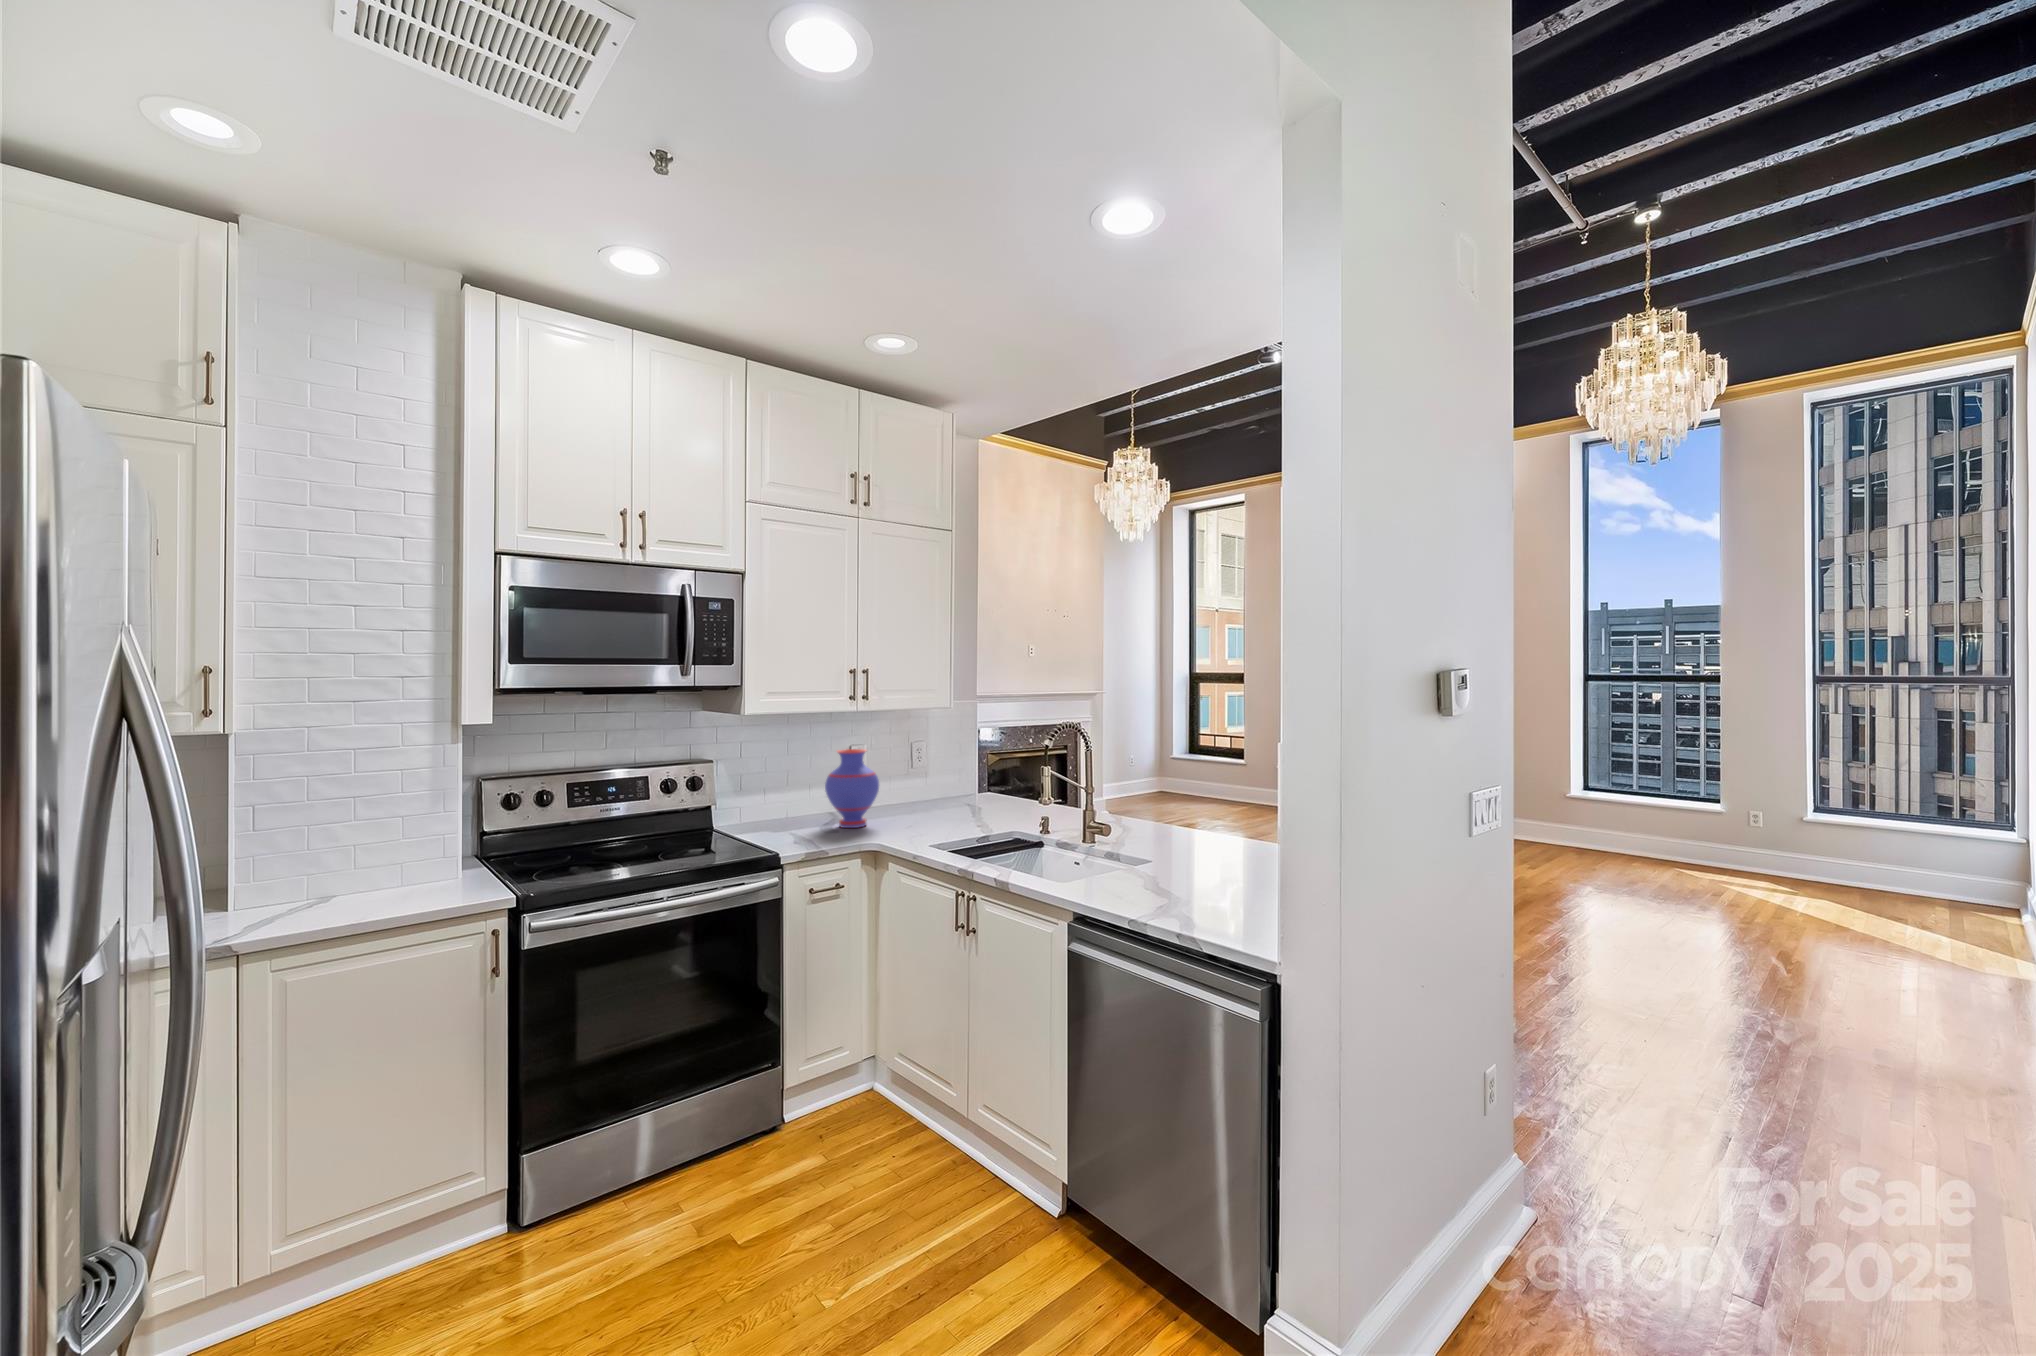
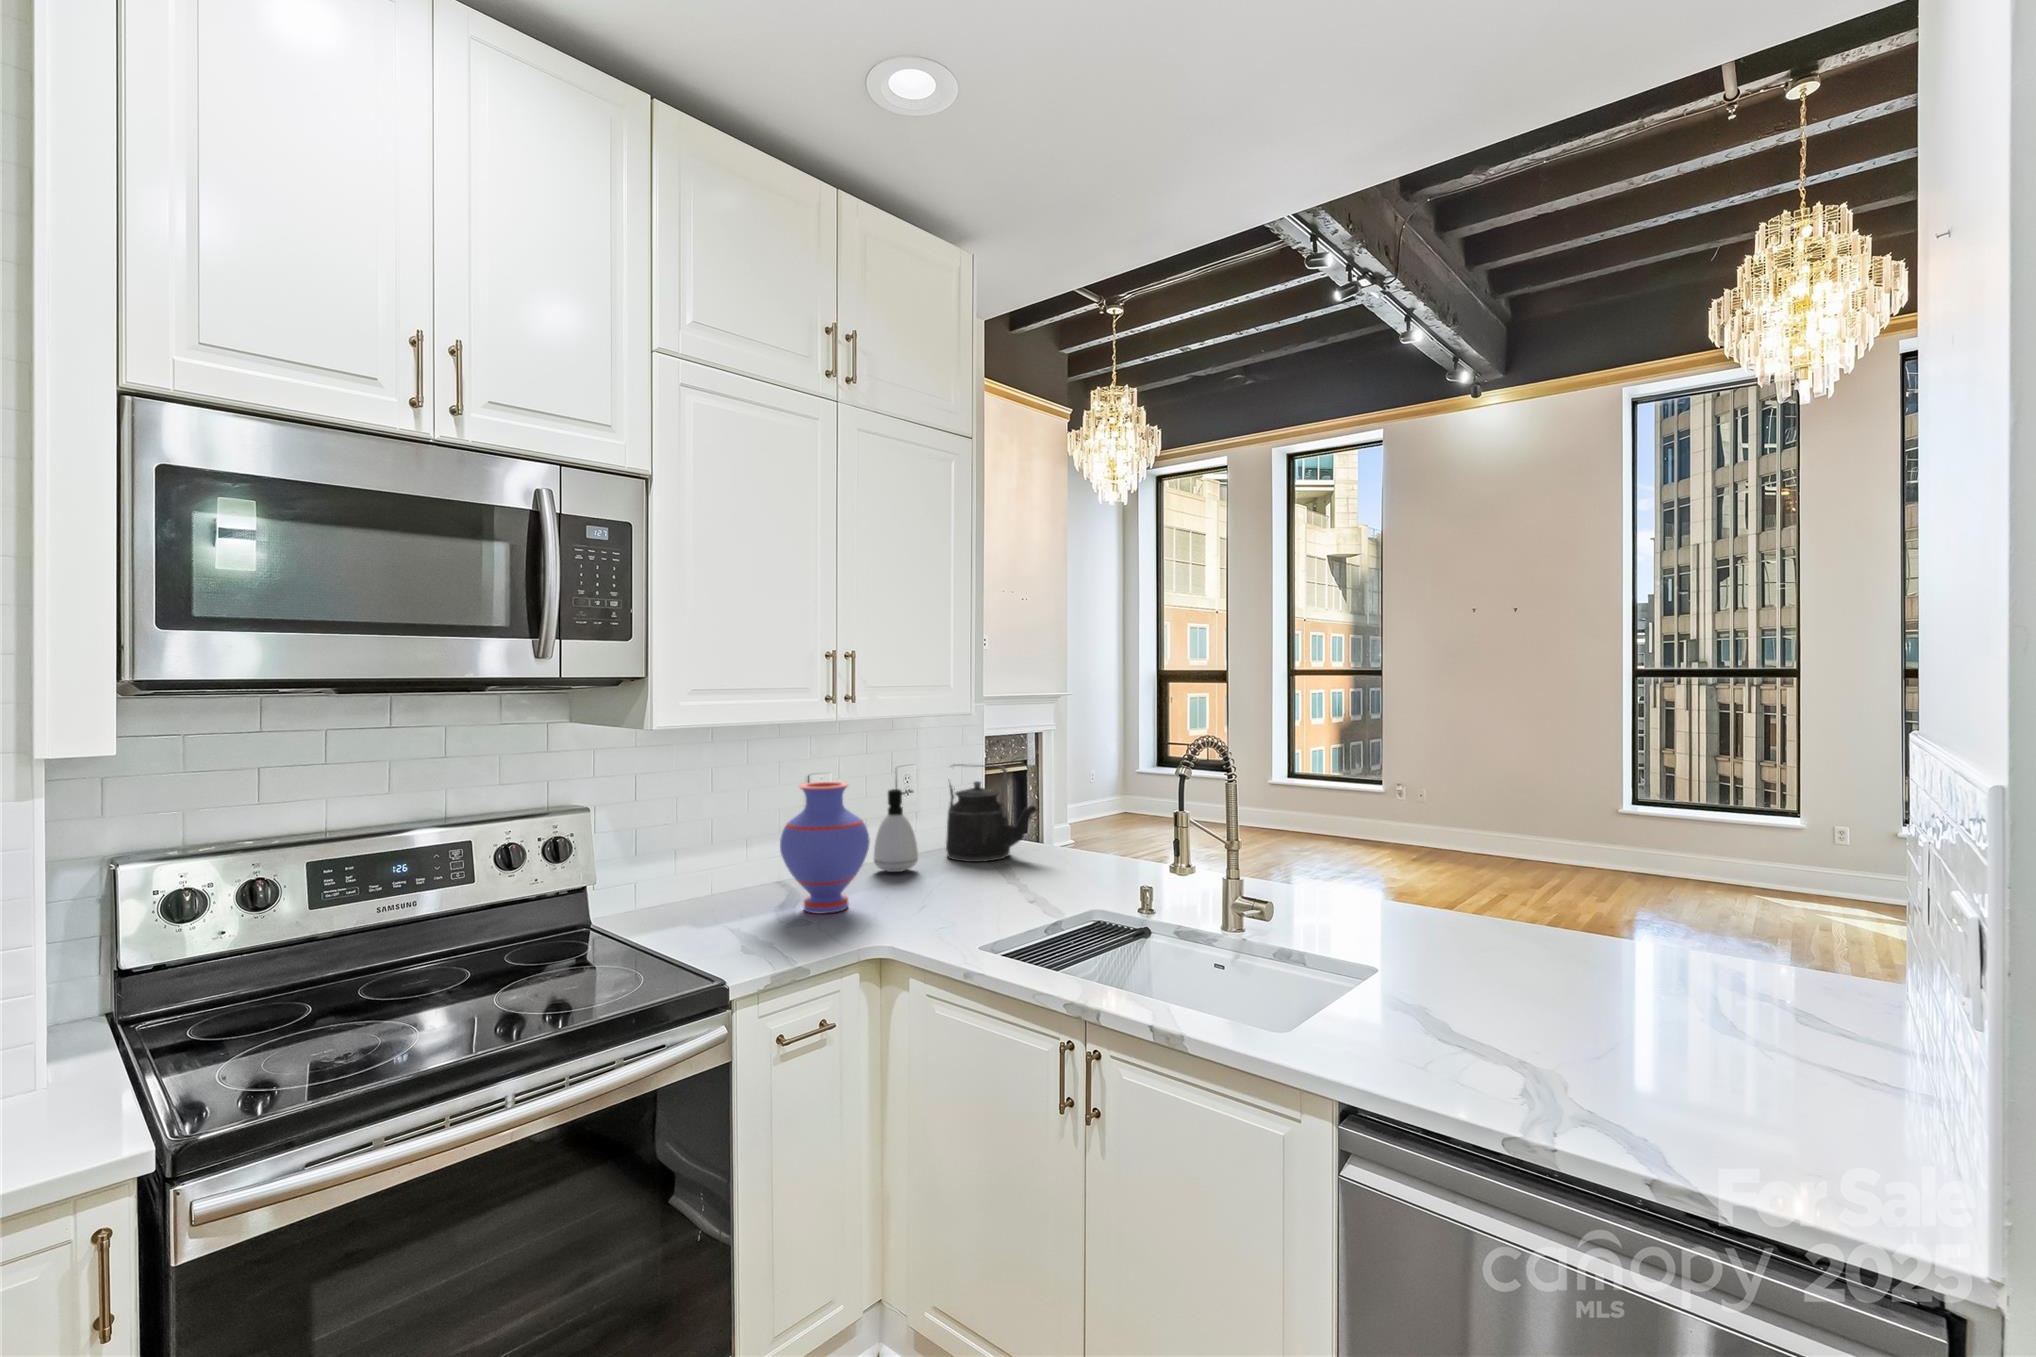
kettle: none [946,742,1004,805] -> present [946,765,1037,862]
soap dispenser: none [894,756,923,809] -> present [874,789,918,872]

